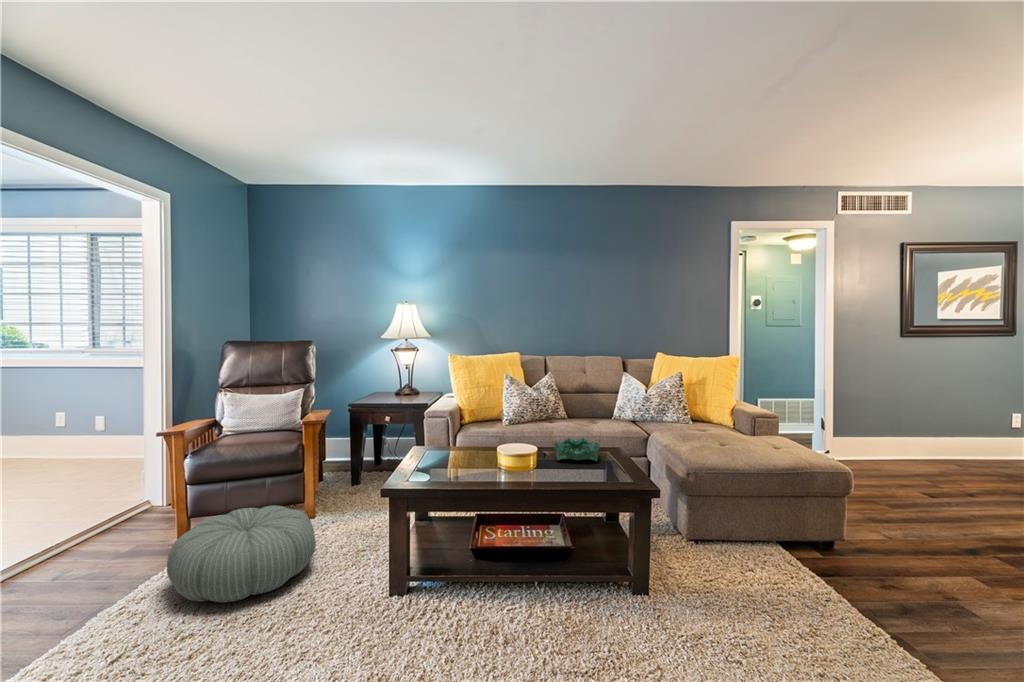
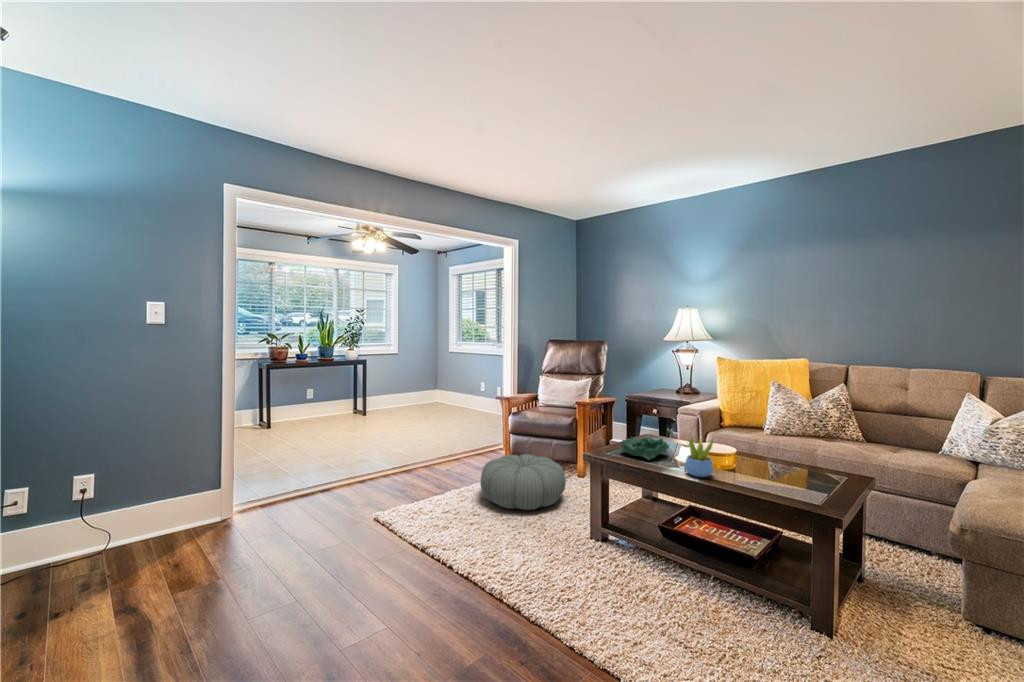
succulent plant: none [502,435,530,481] -> present [685,438,714,477]
decorative bowl: present [554,437,600,461] -> present [620,436,669,460]

